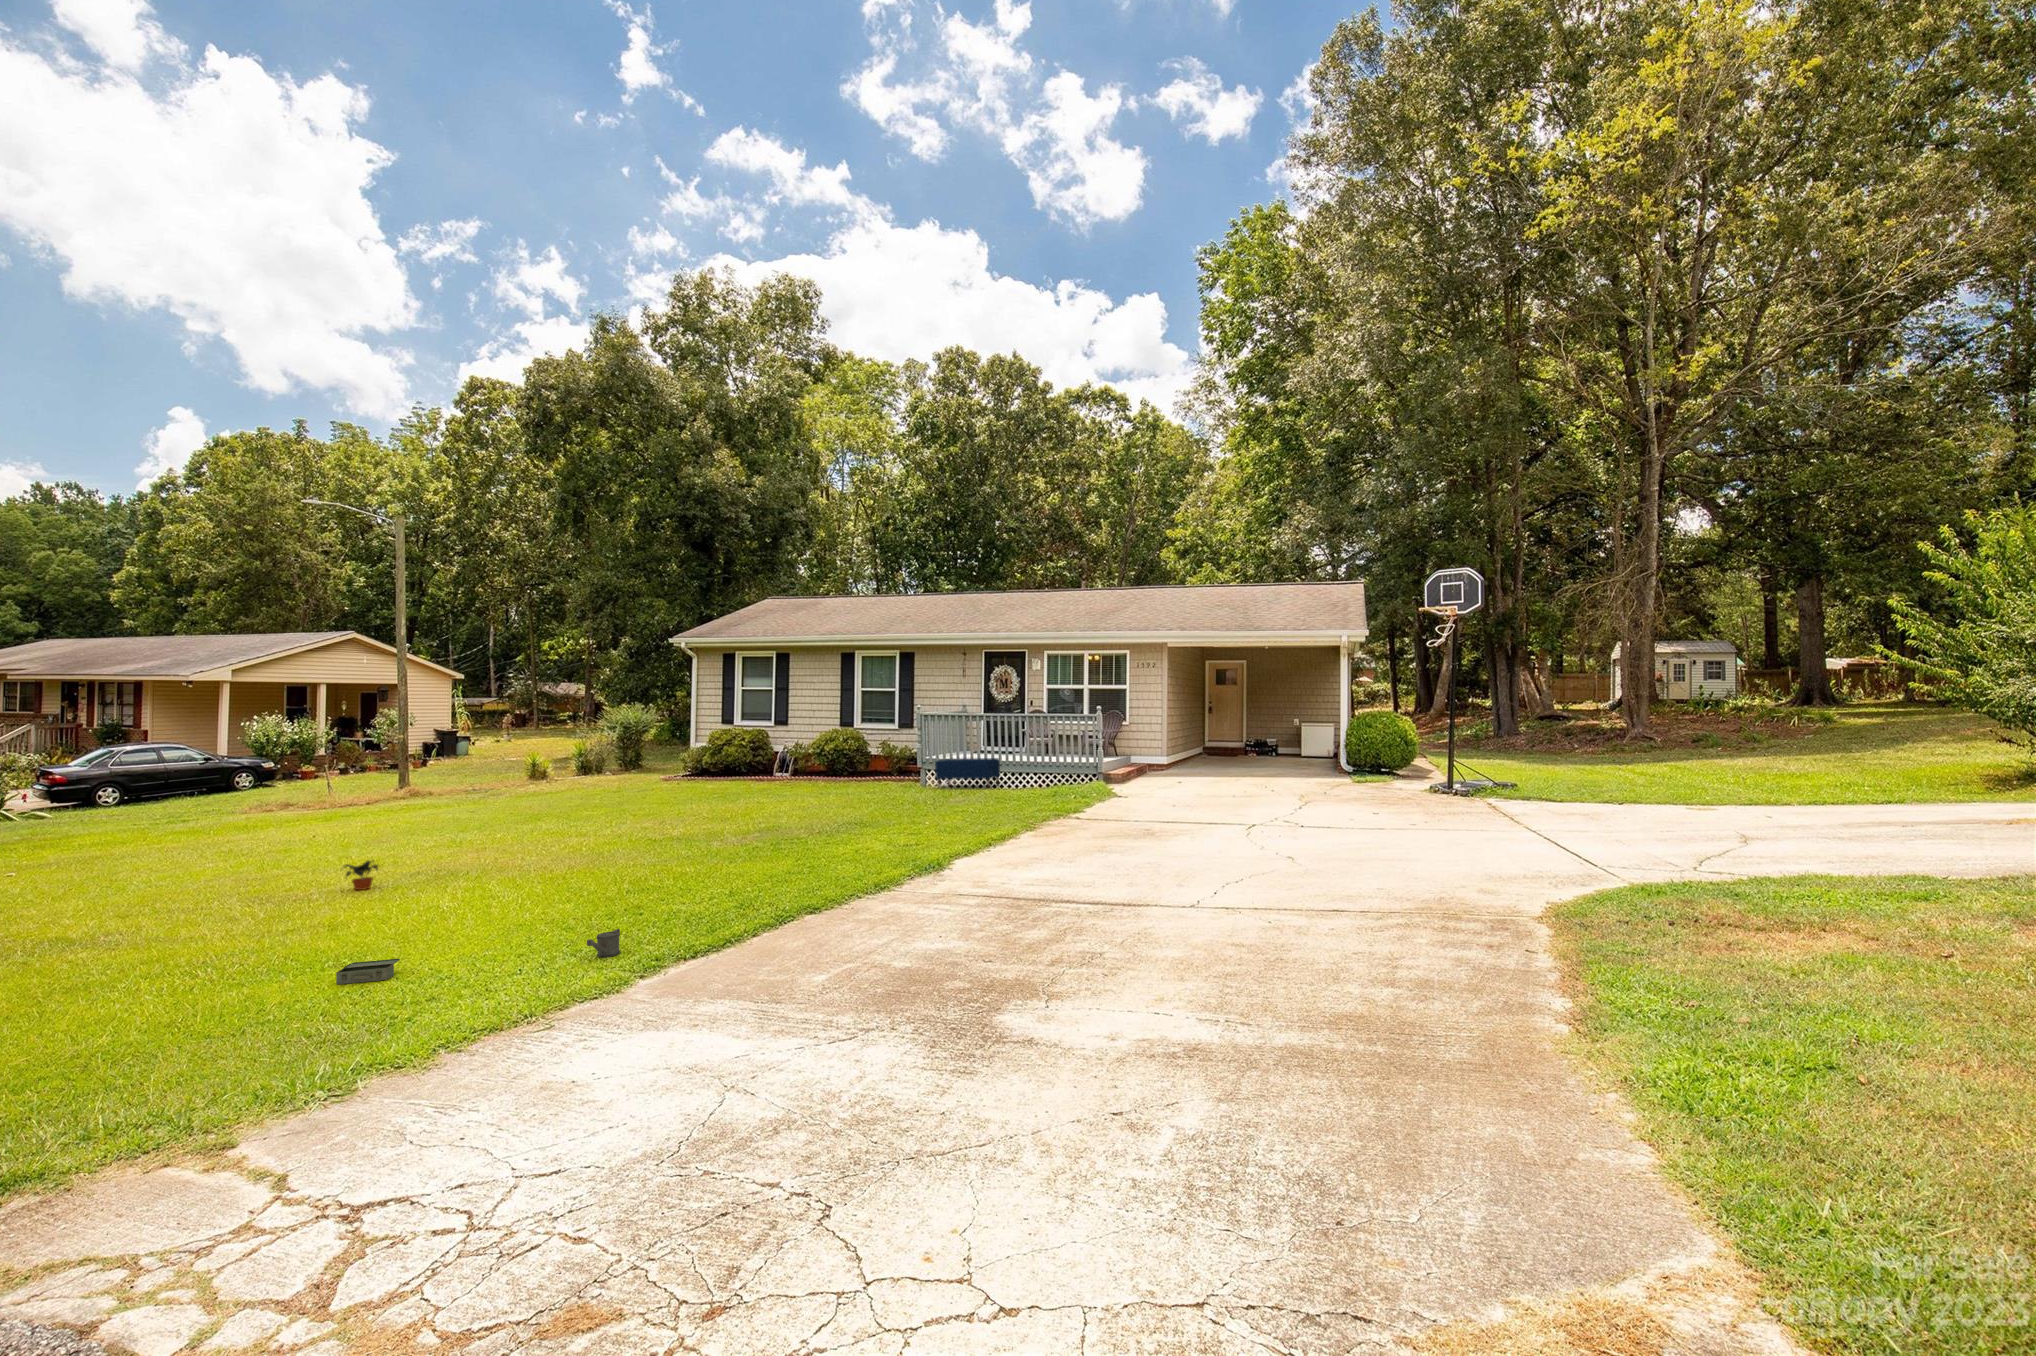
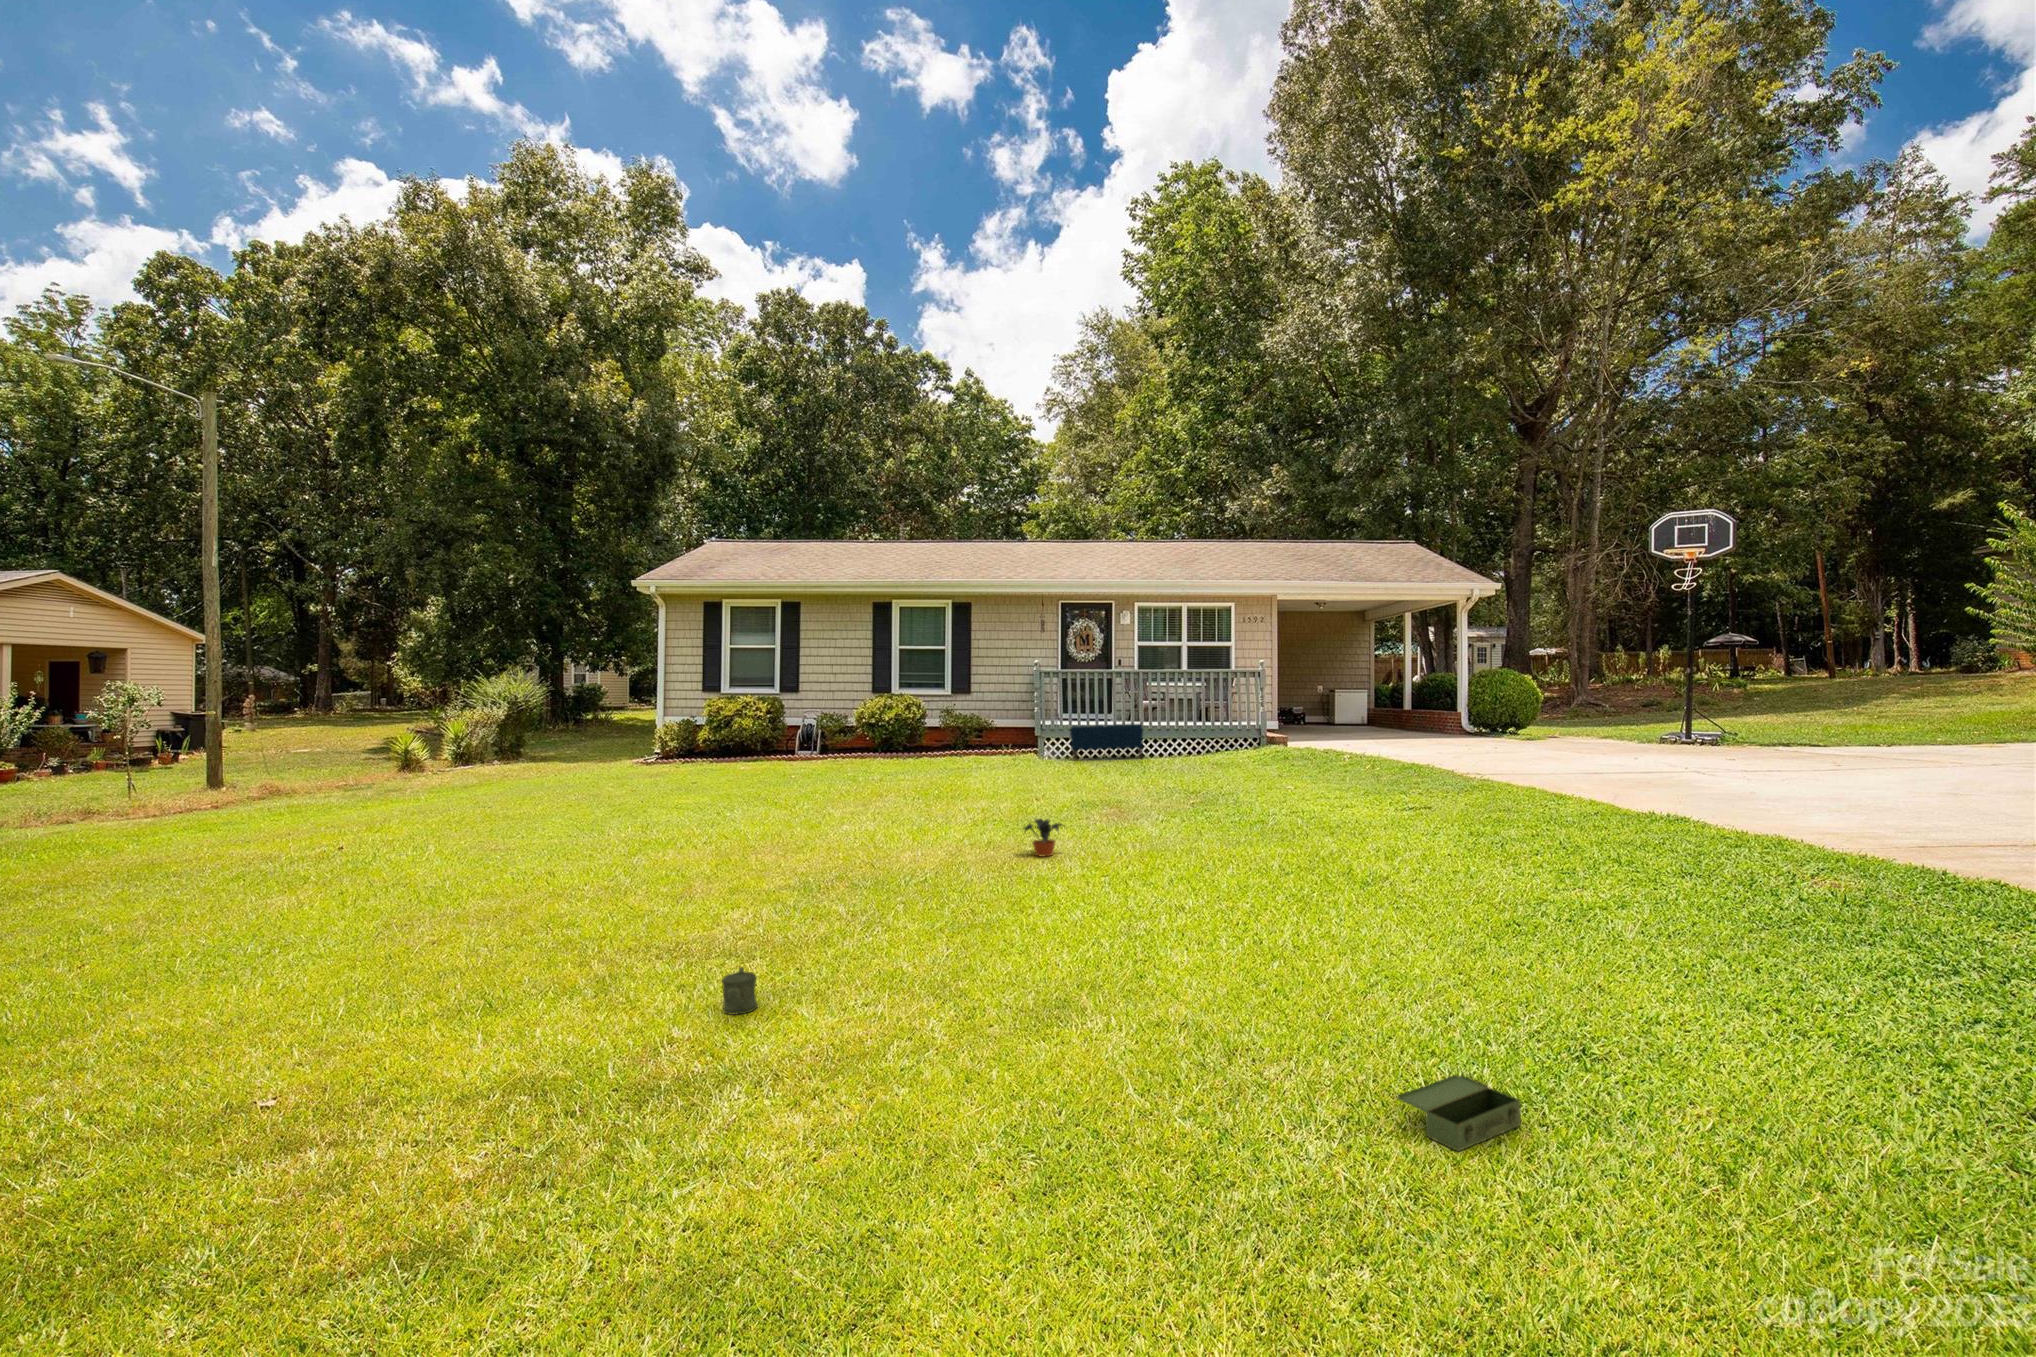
potted plant: present [344,861,378,890] -> present [1024,819,1063,856]
watering can: present [587,929,620,957] -> present [722,967,758,1015]

